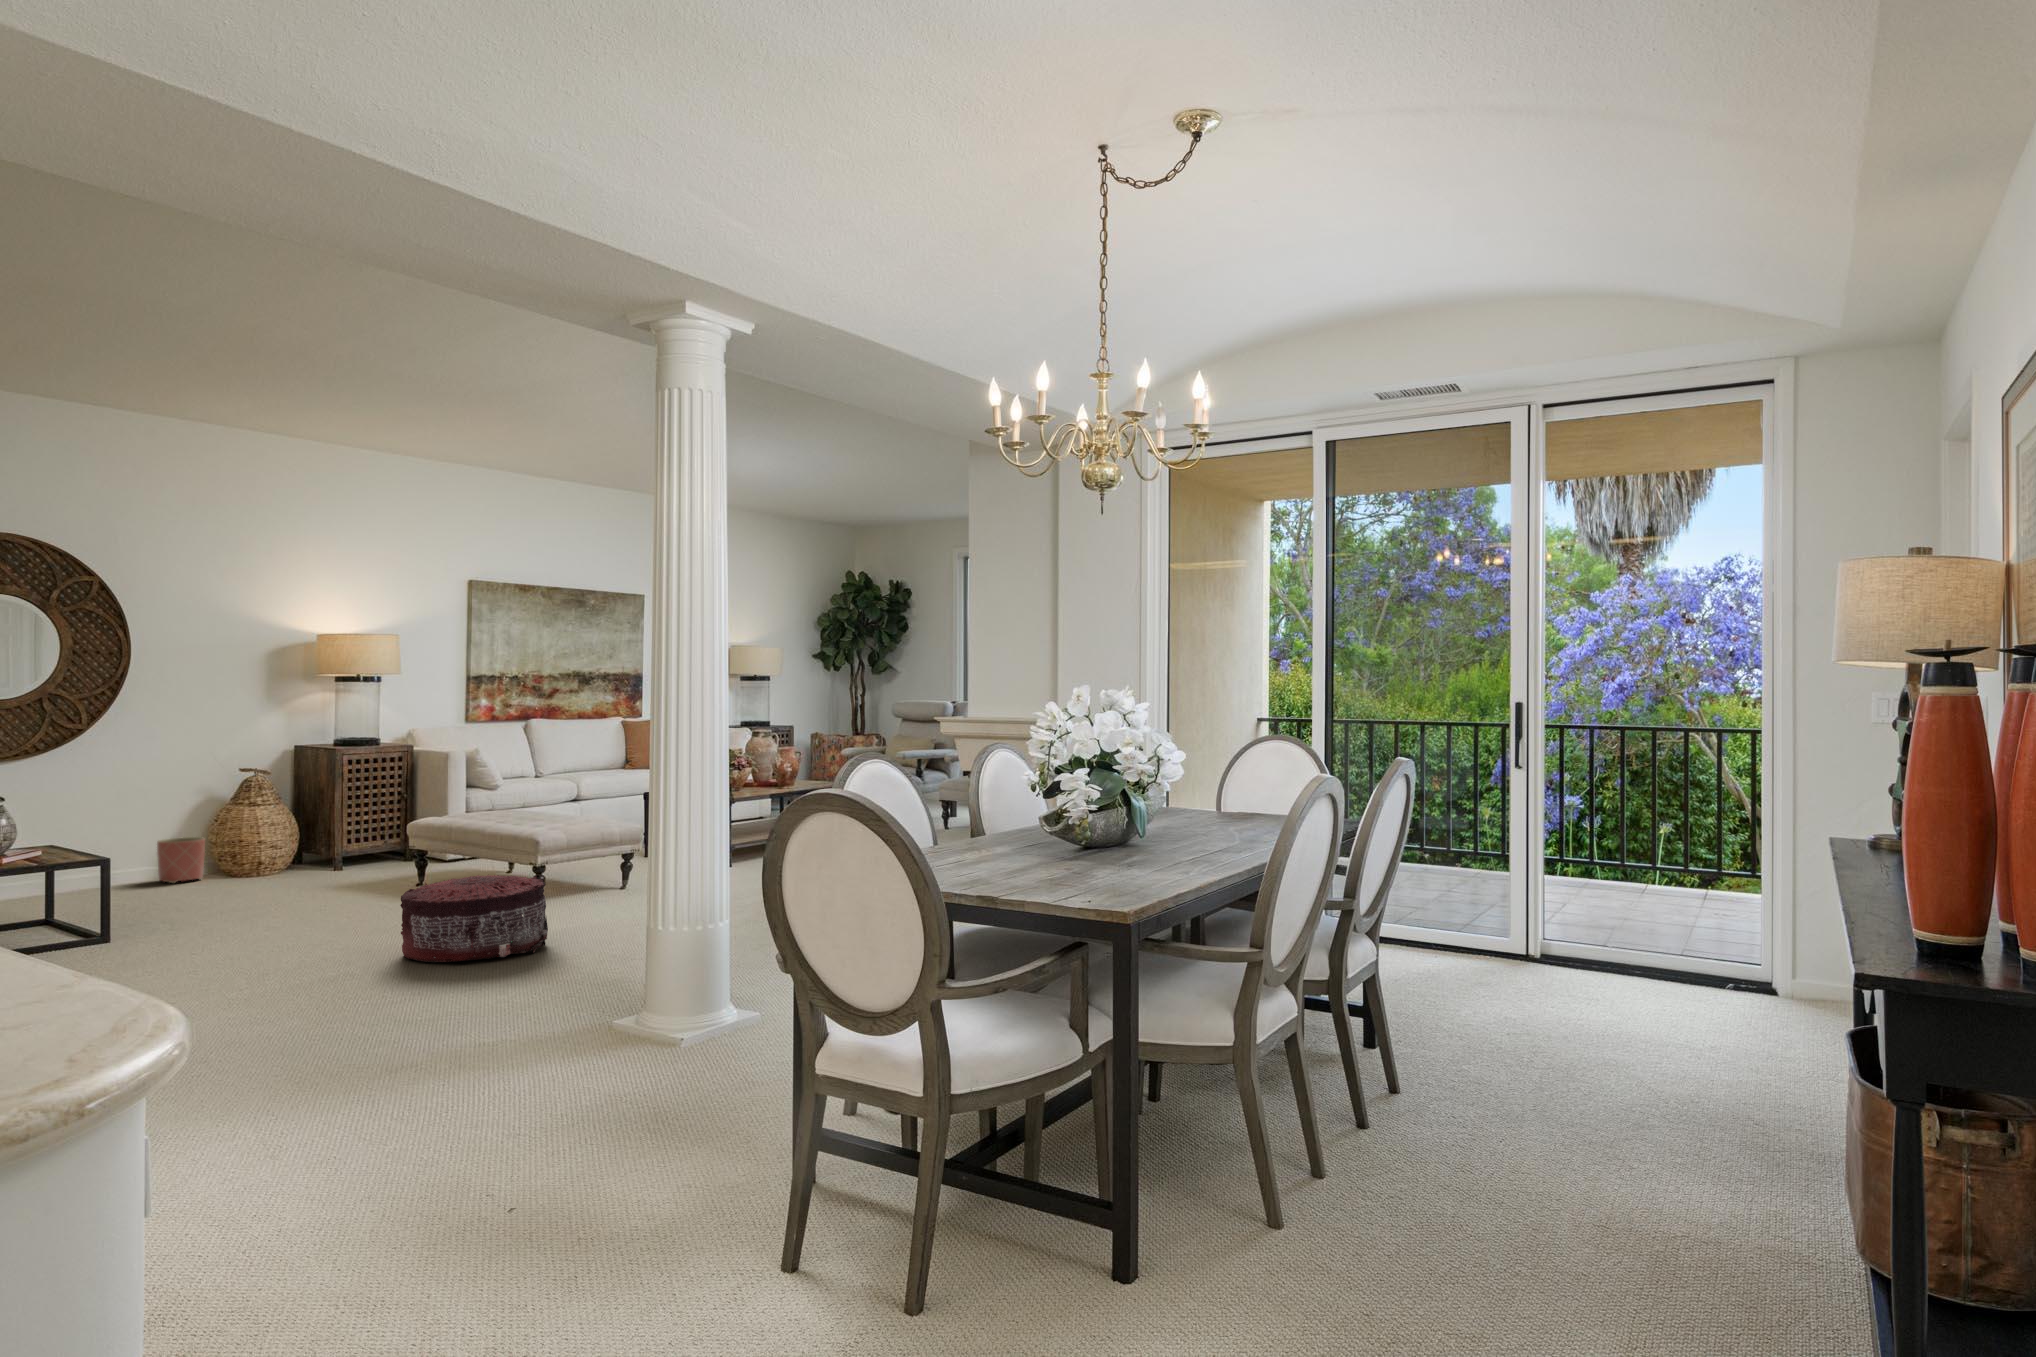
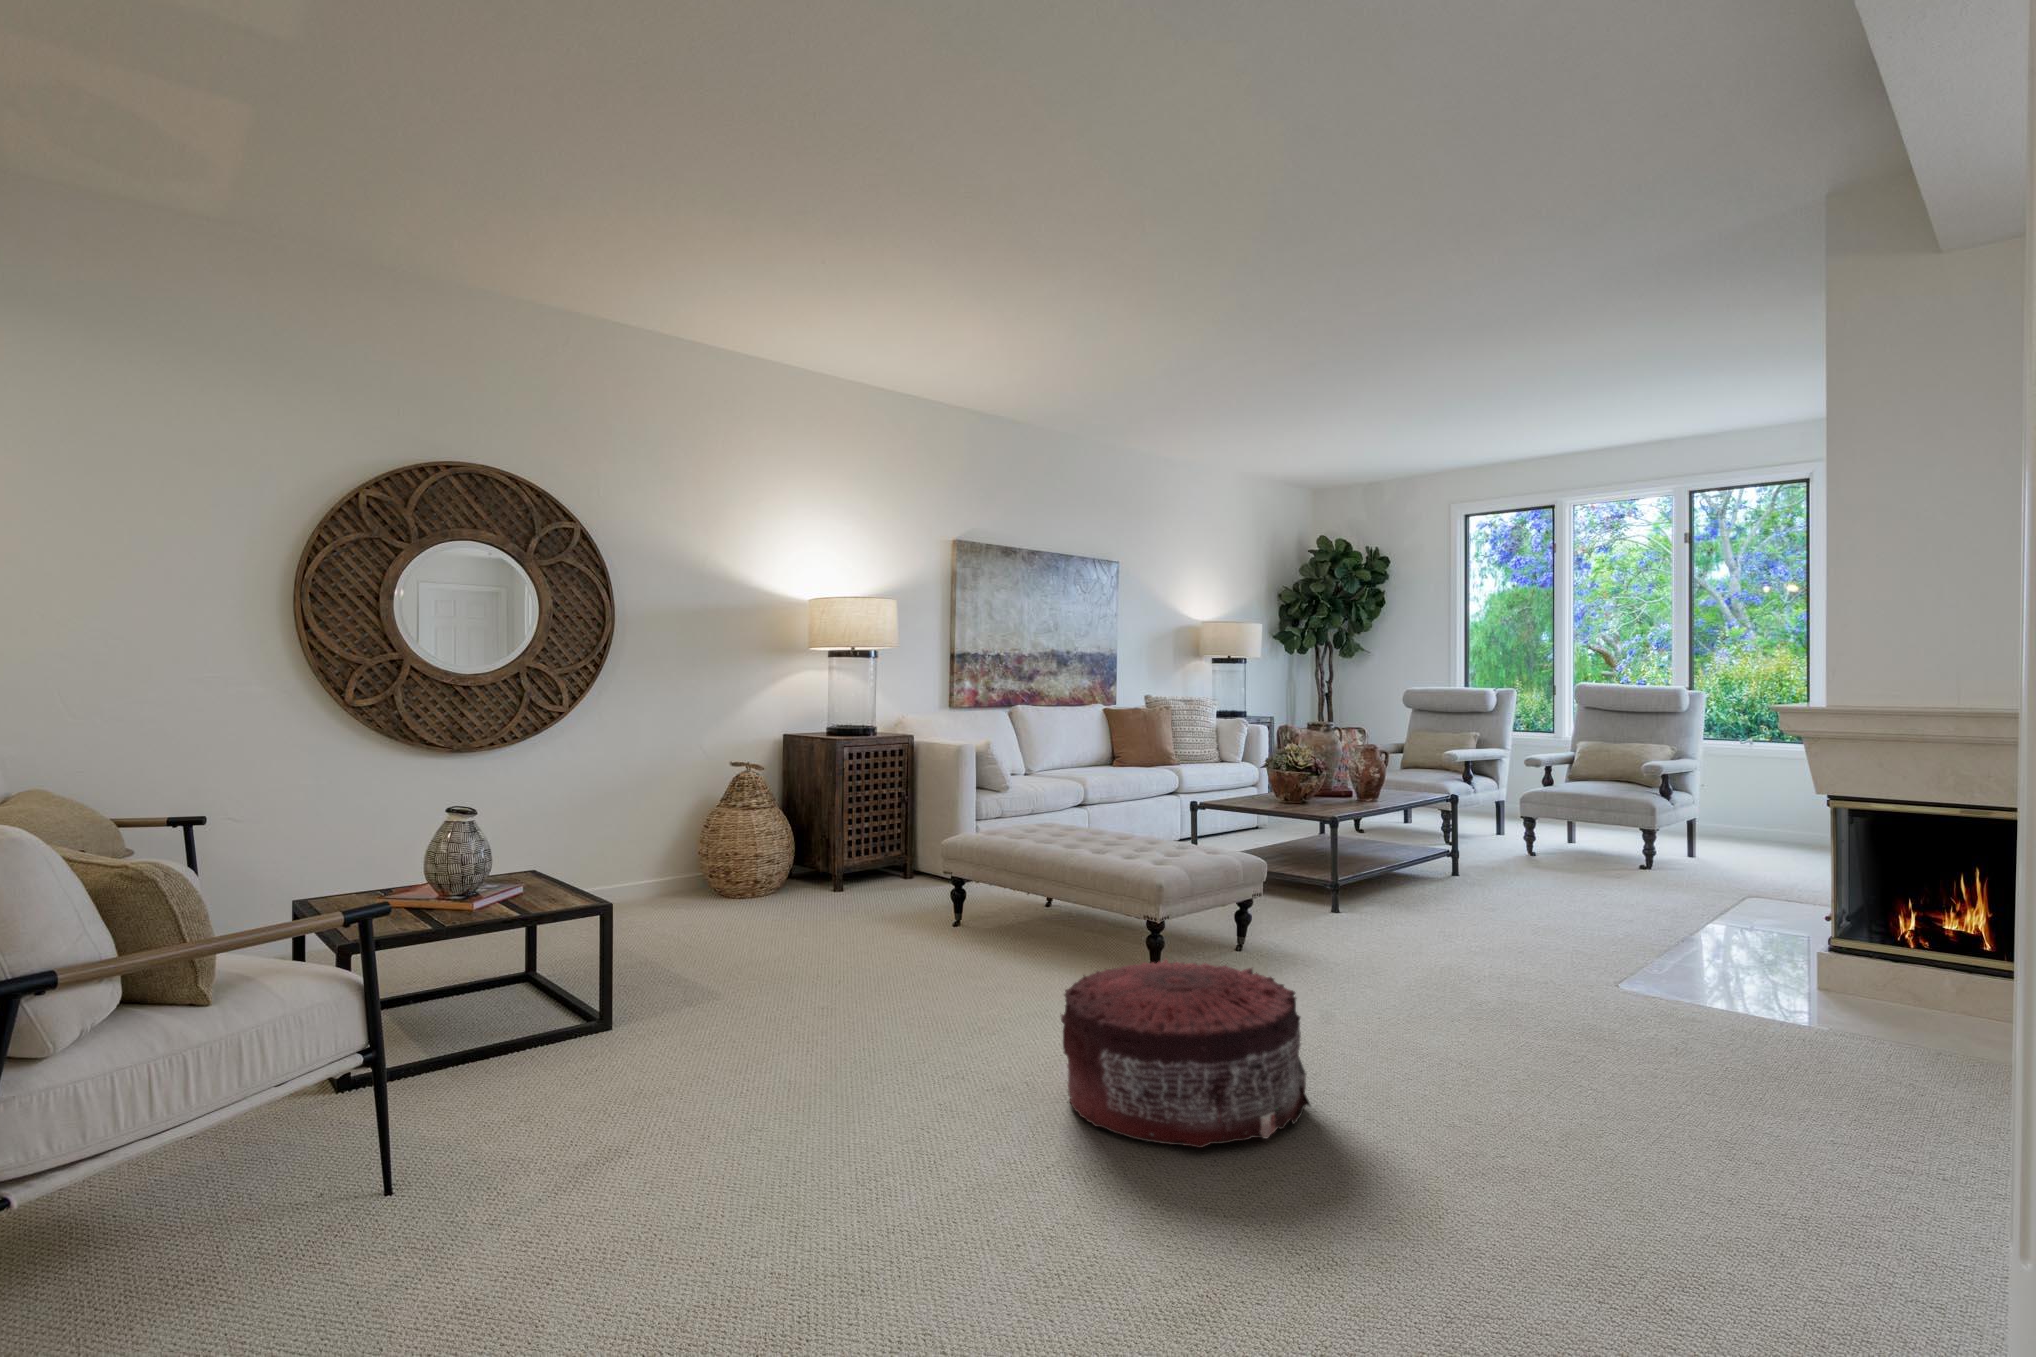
planter: present [157,837,205,883] -> none [644,846,695,904]

